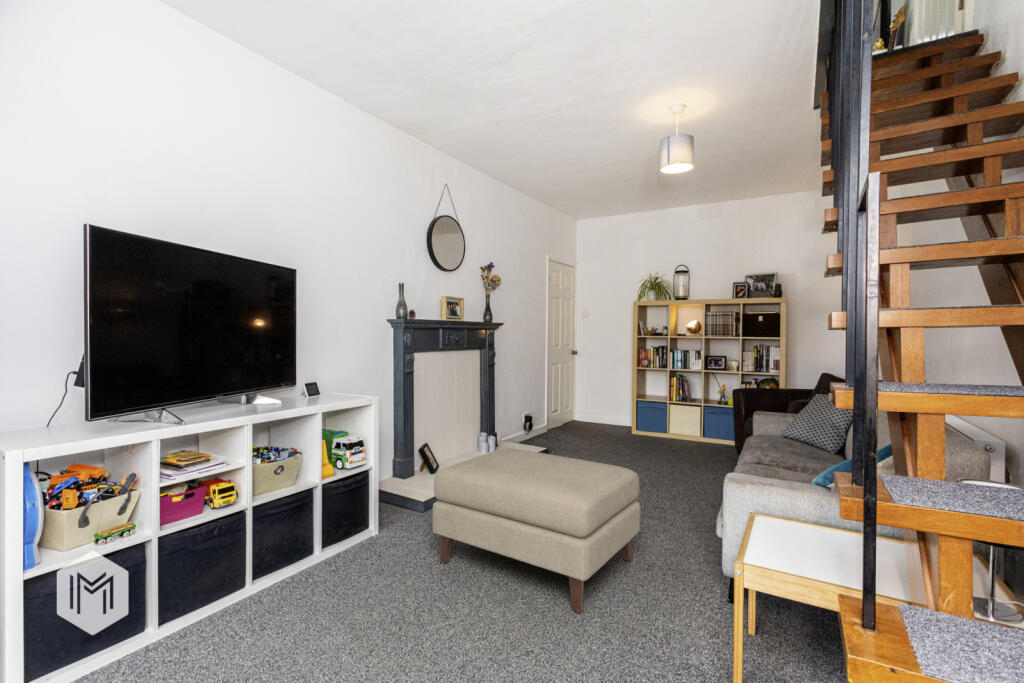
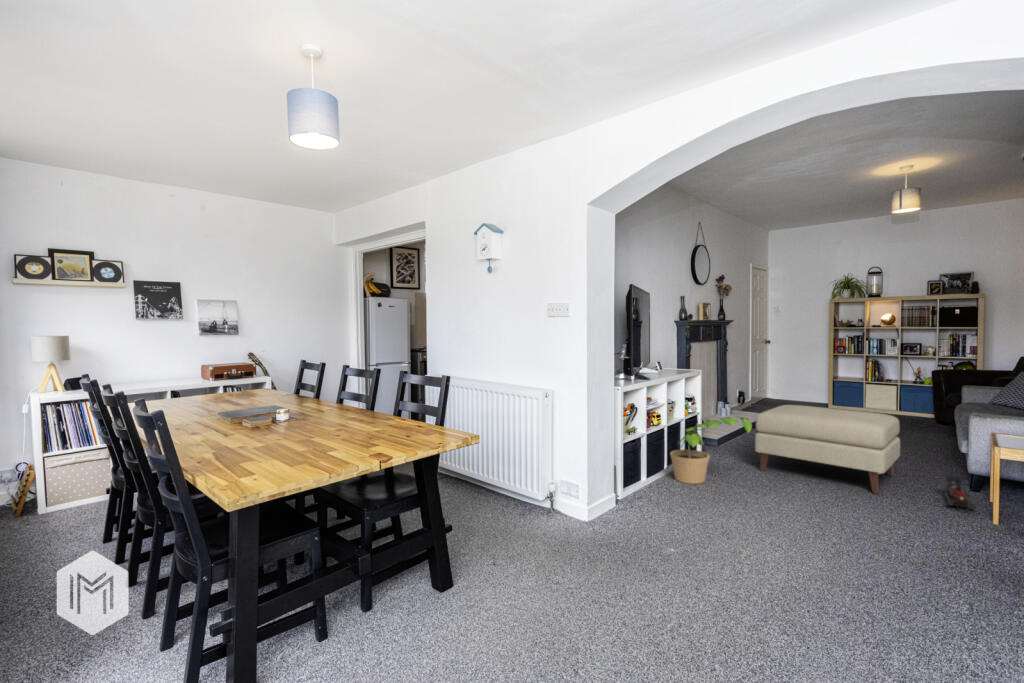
potted plant: none [246,484,382,611] -> present [670,416,752,484]
toy train: none [668,574,708,659] -> present [946,474,976,510]

